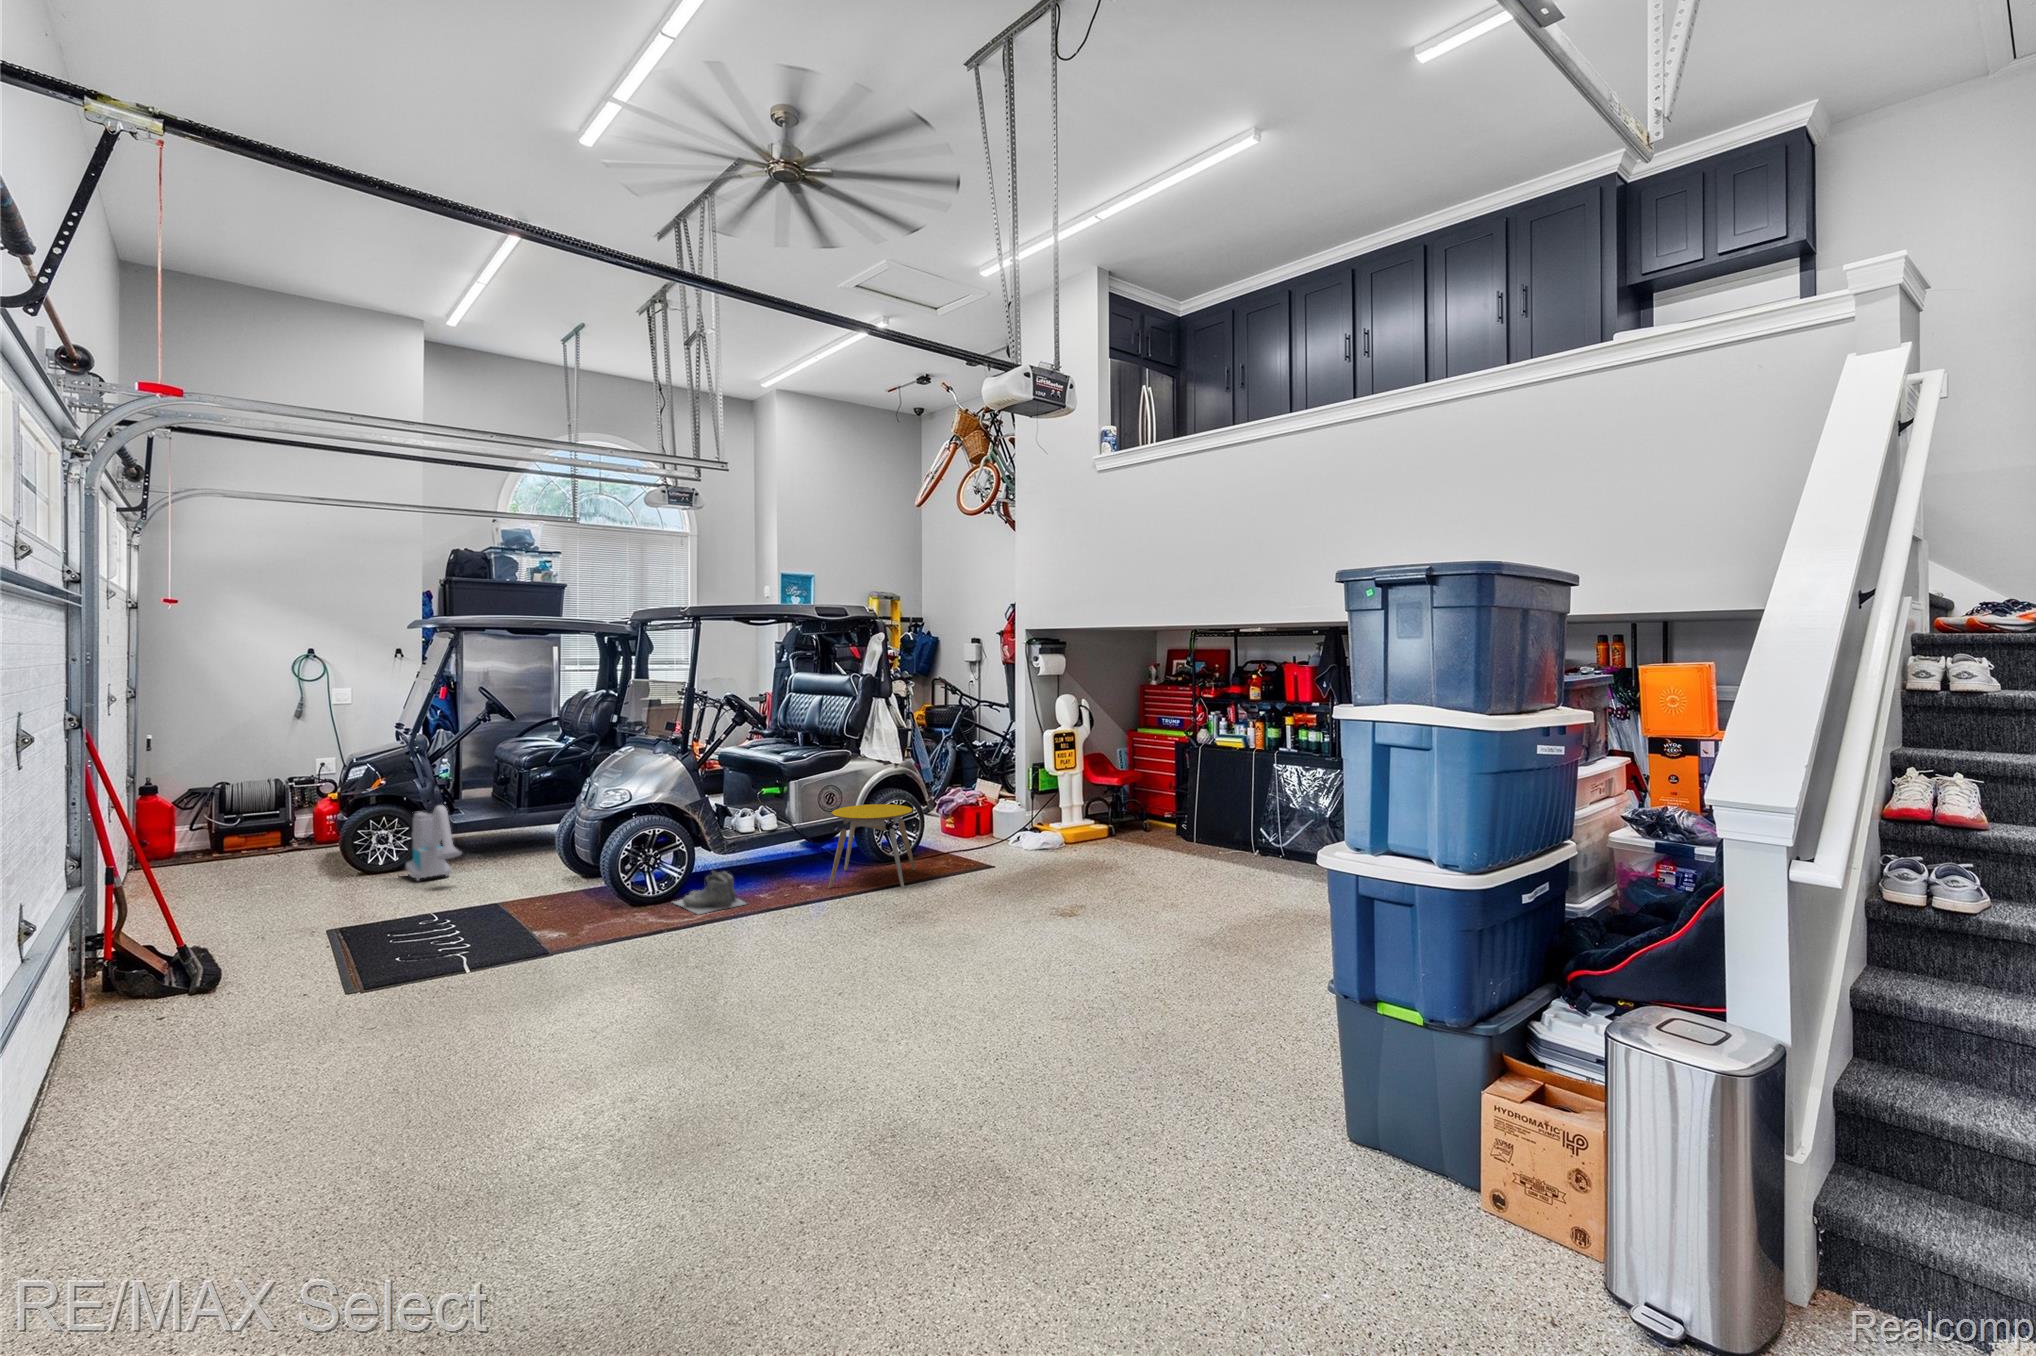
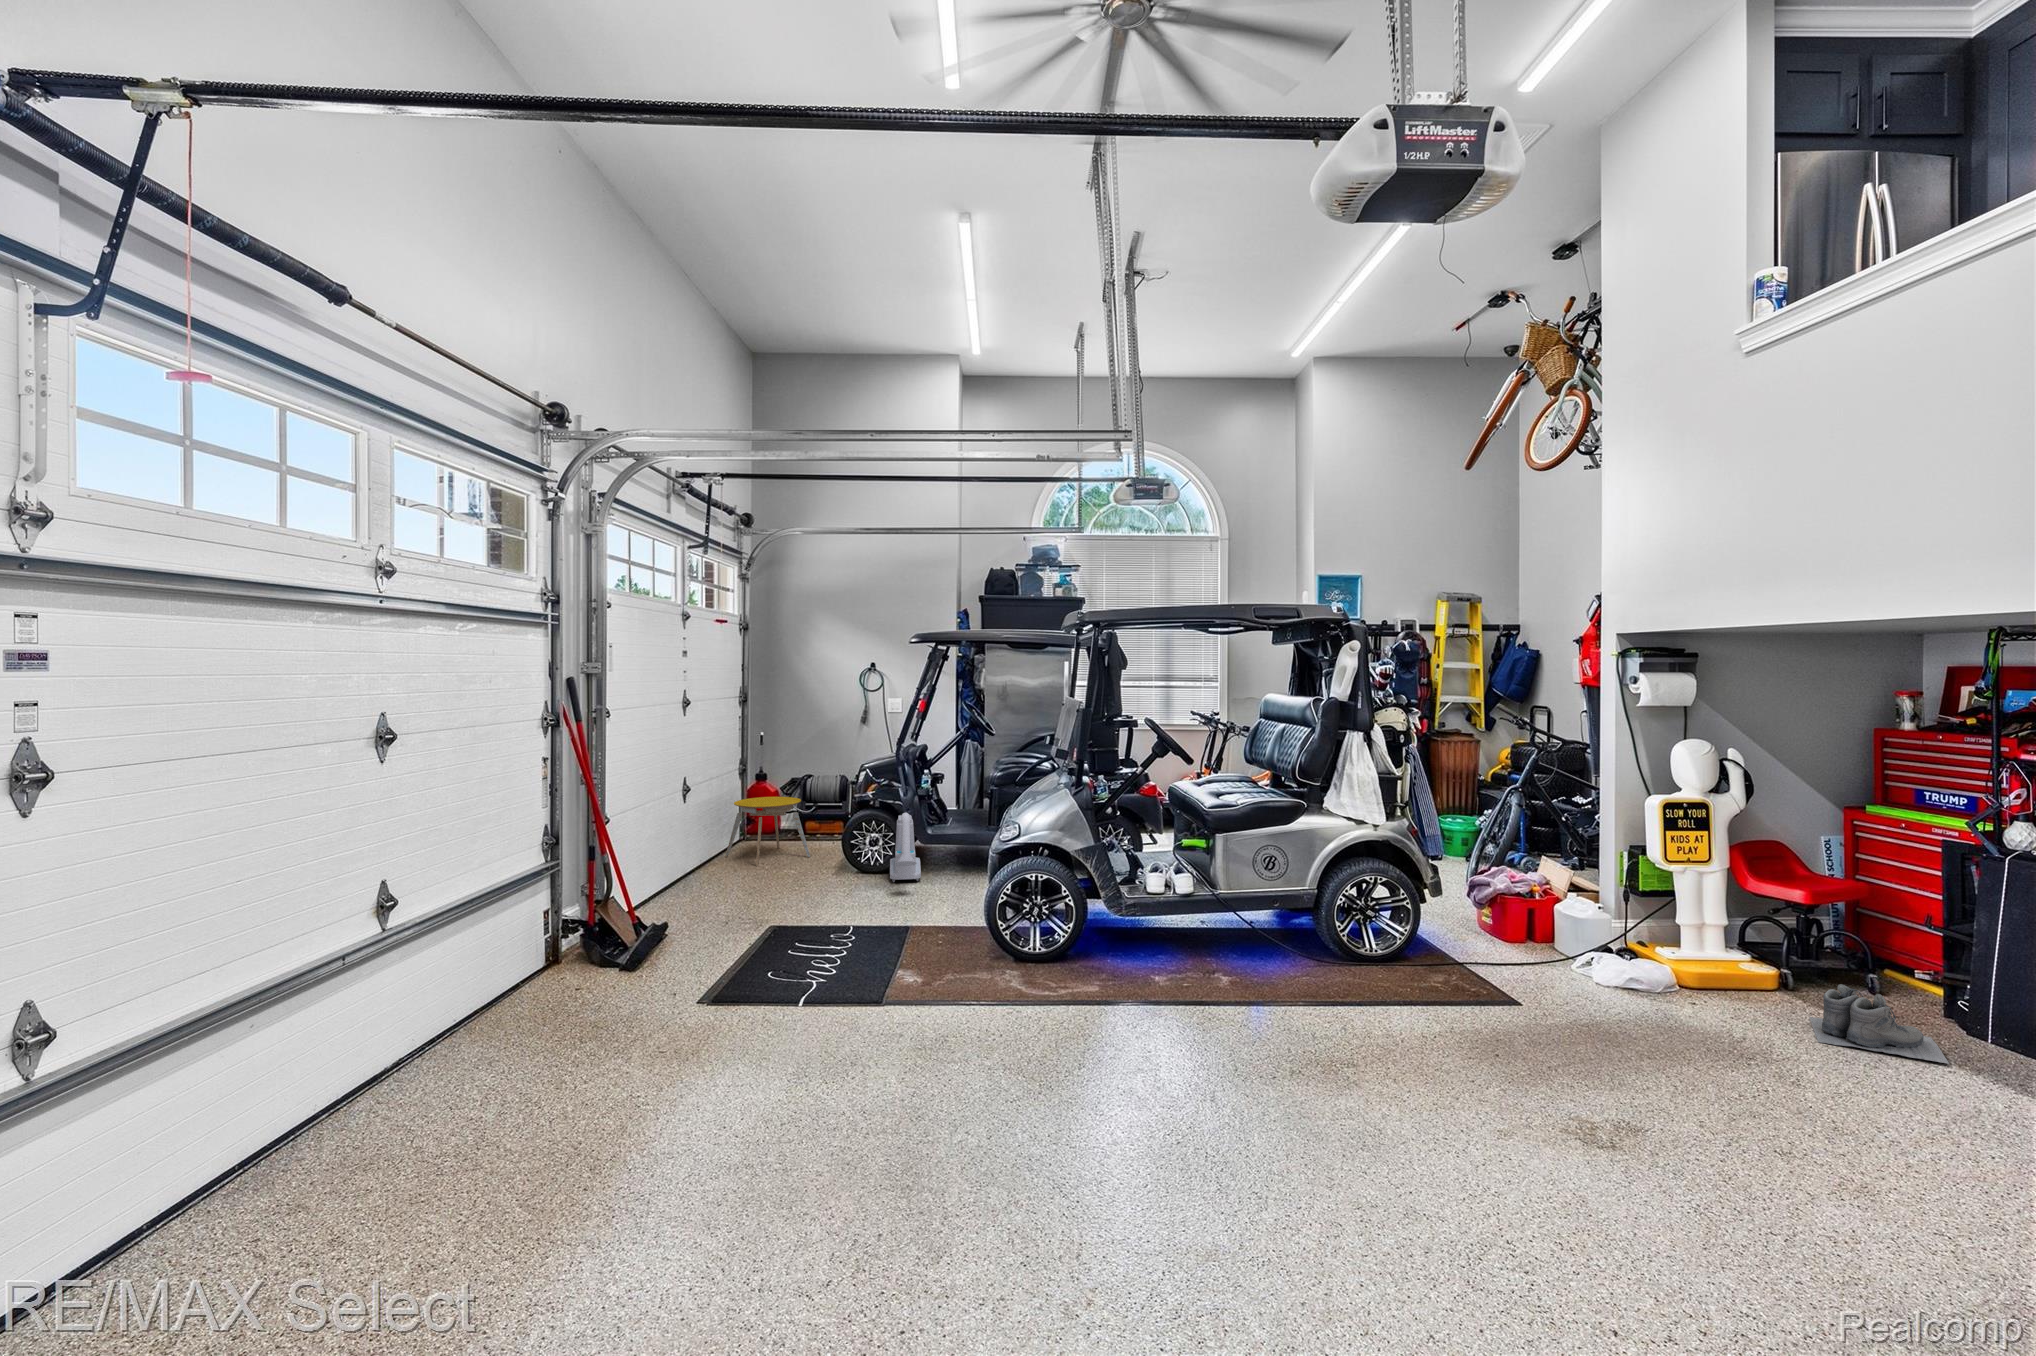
stool: present [828,804,916,888] -> present [725,797,810,867]
boots: present [673,871,746,914] -> present [1810,984,1949,1064]

